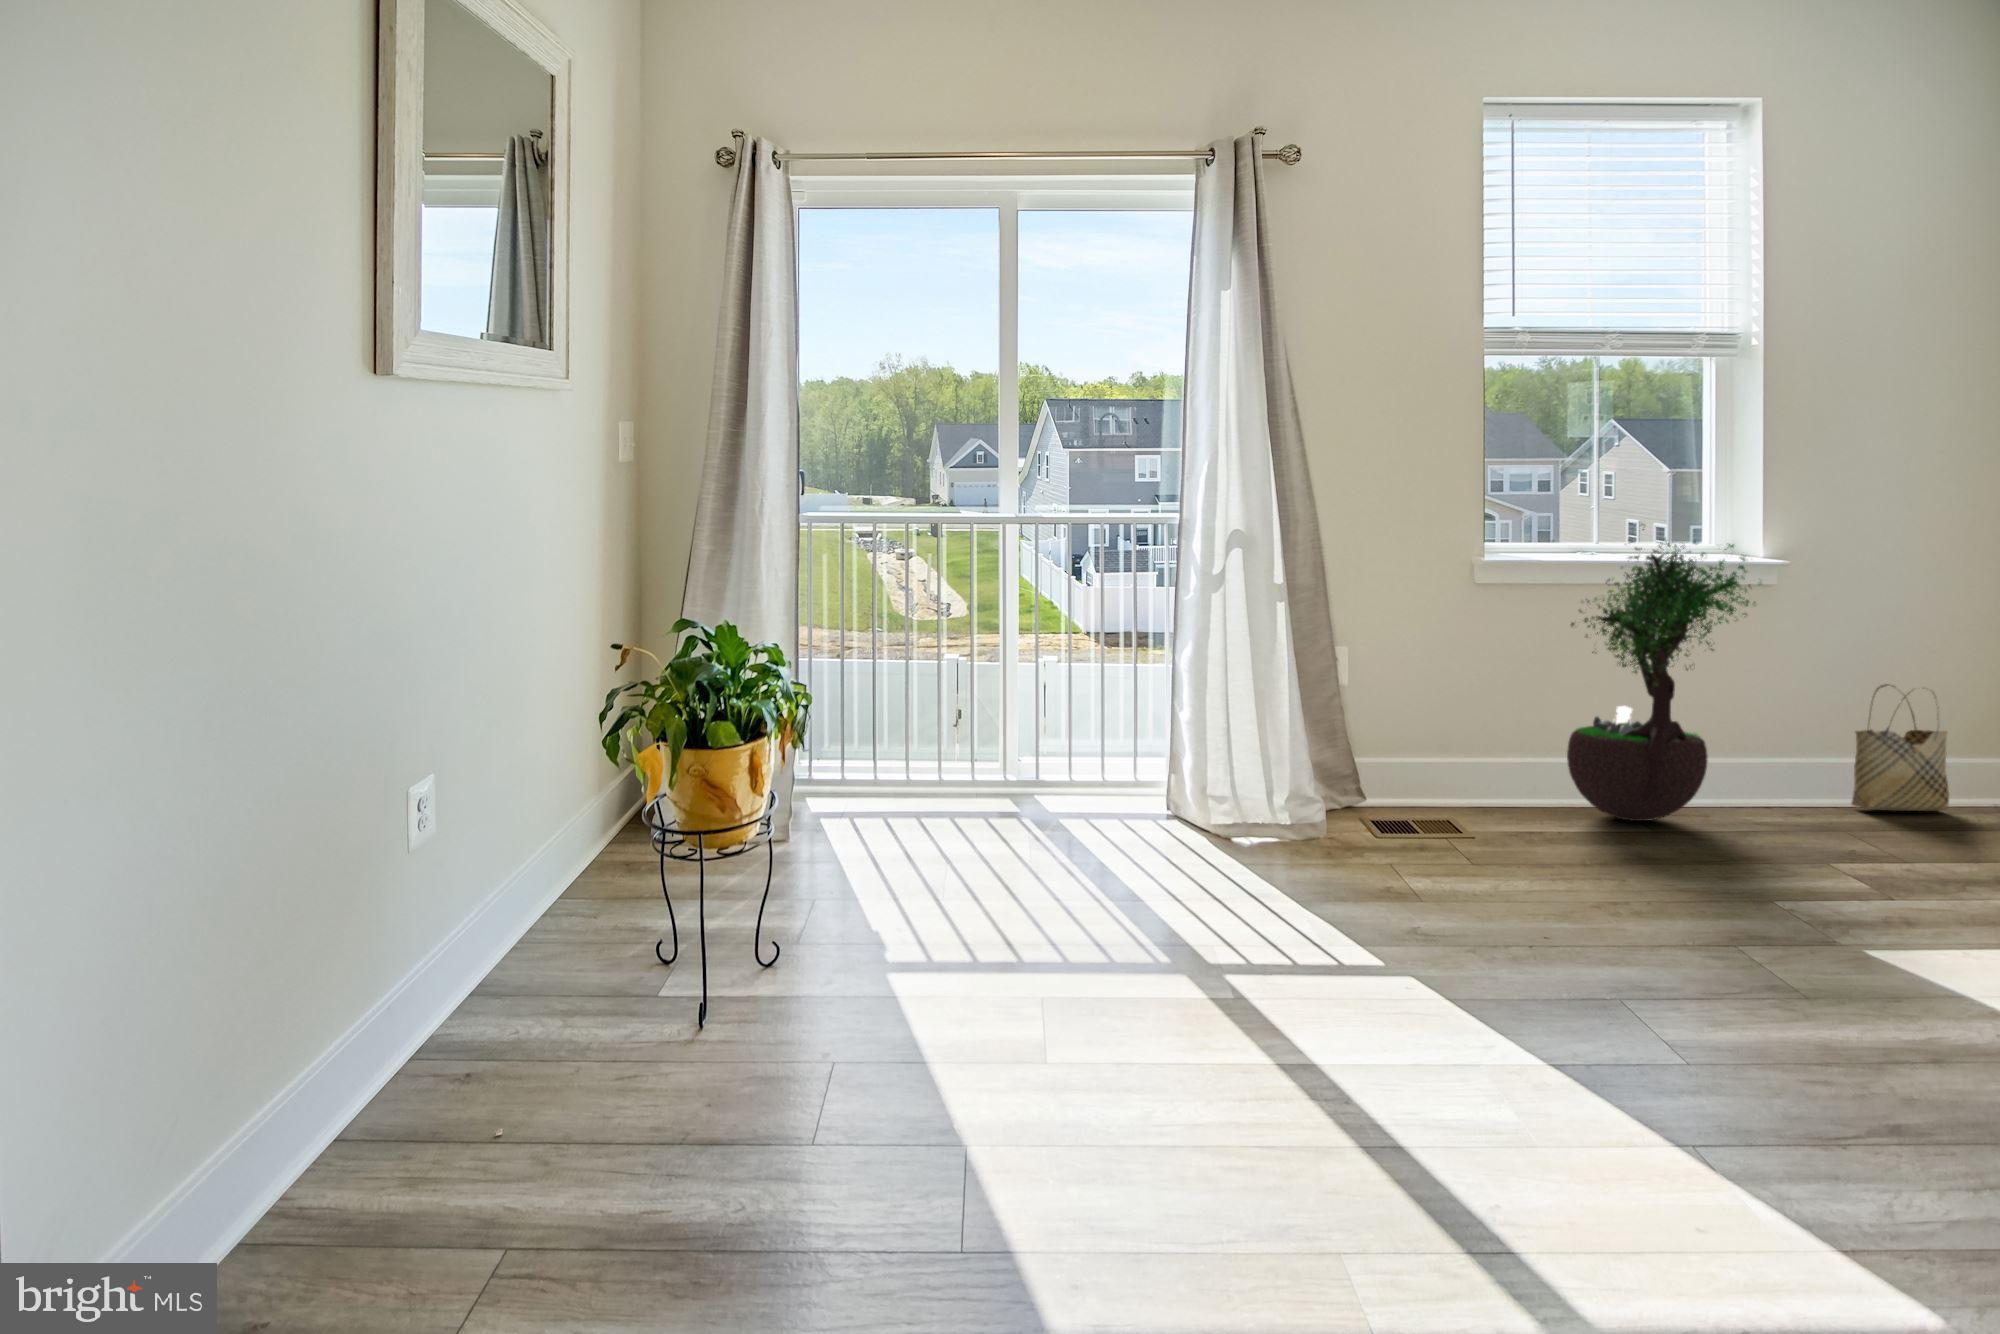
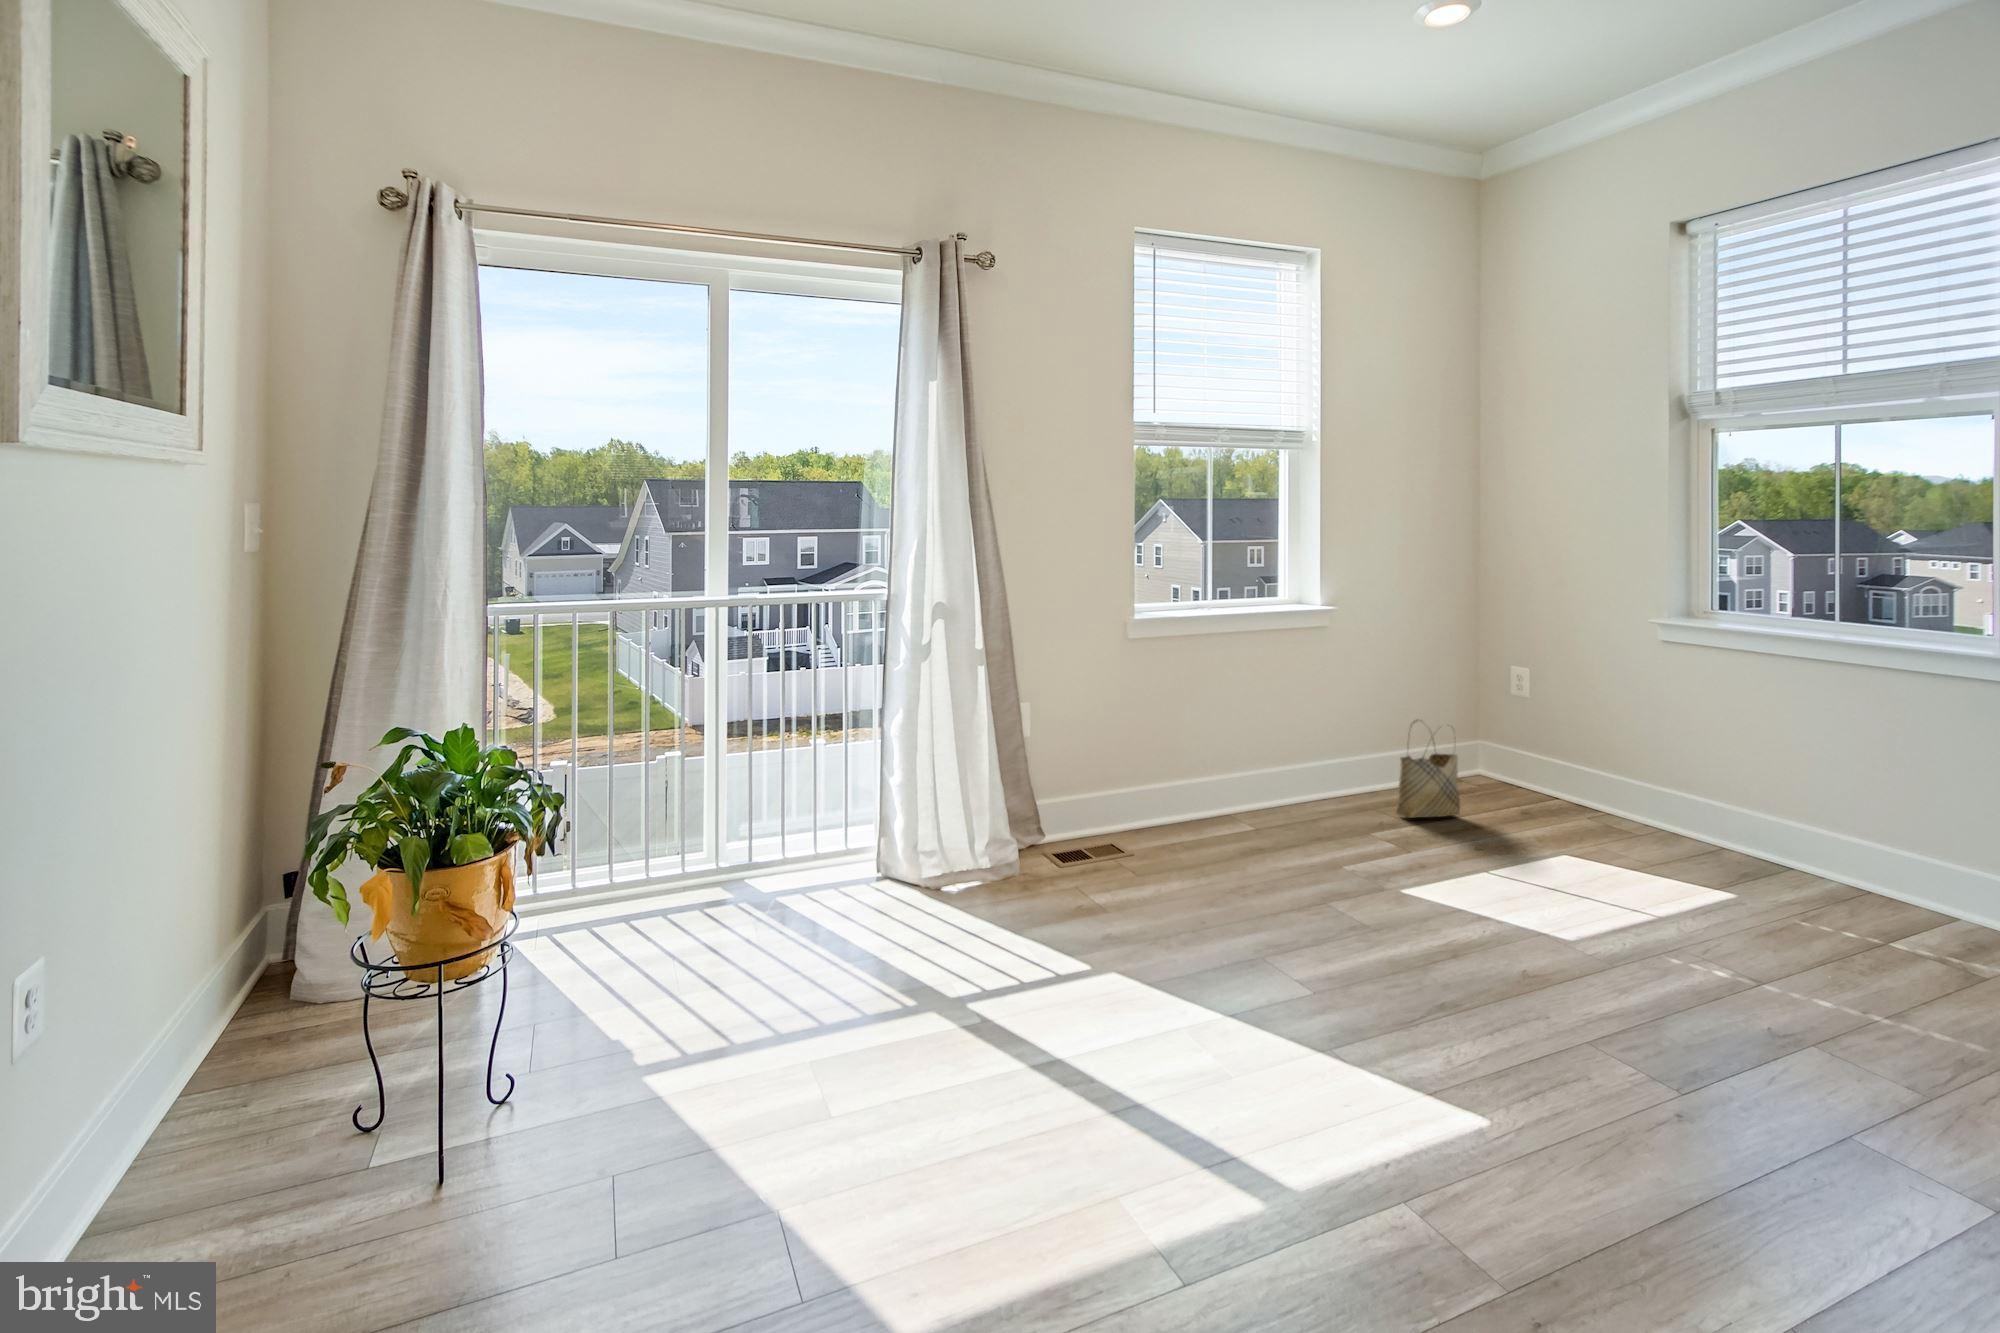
potted tree: present [1567,524,1761,821] -> none [1205,602,1358,843]

